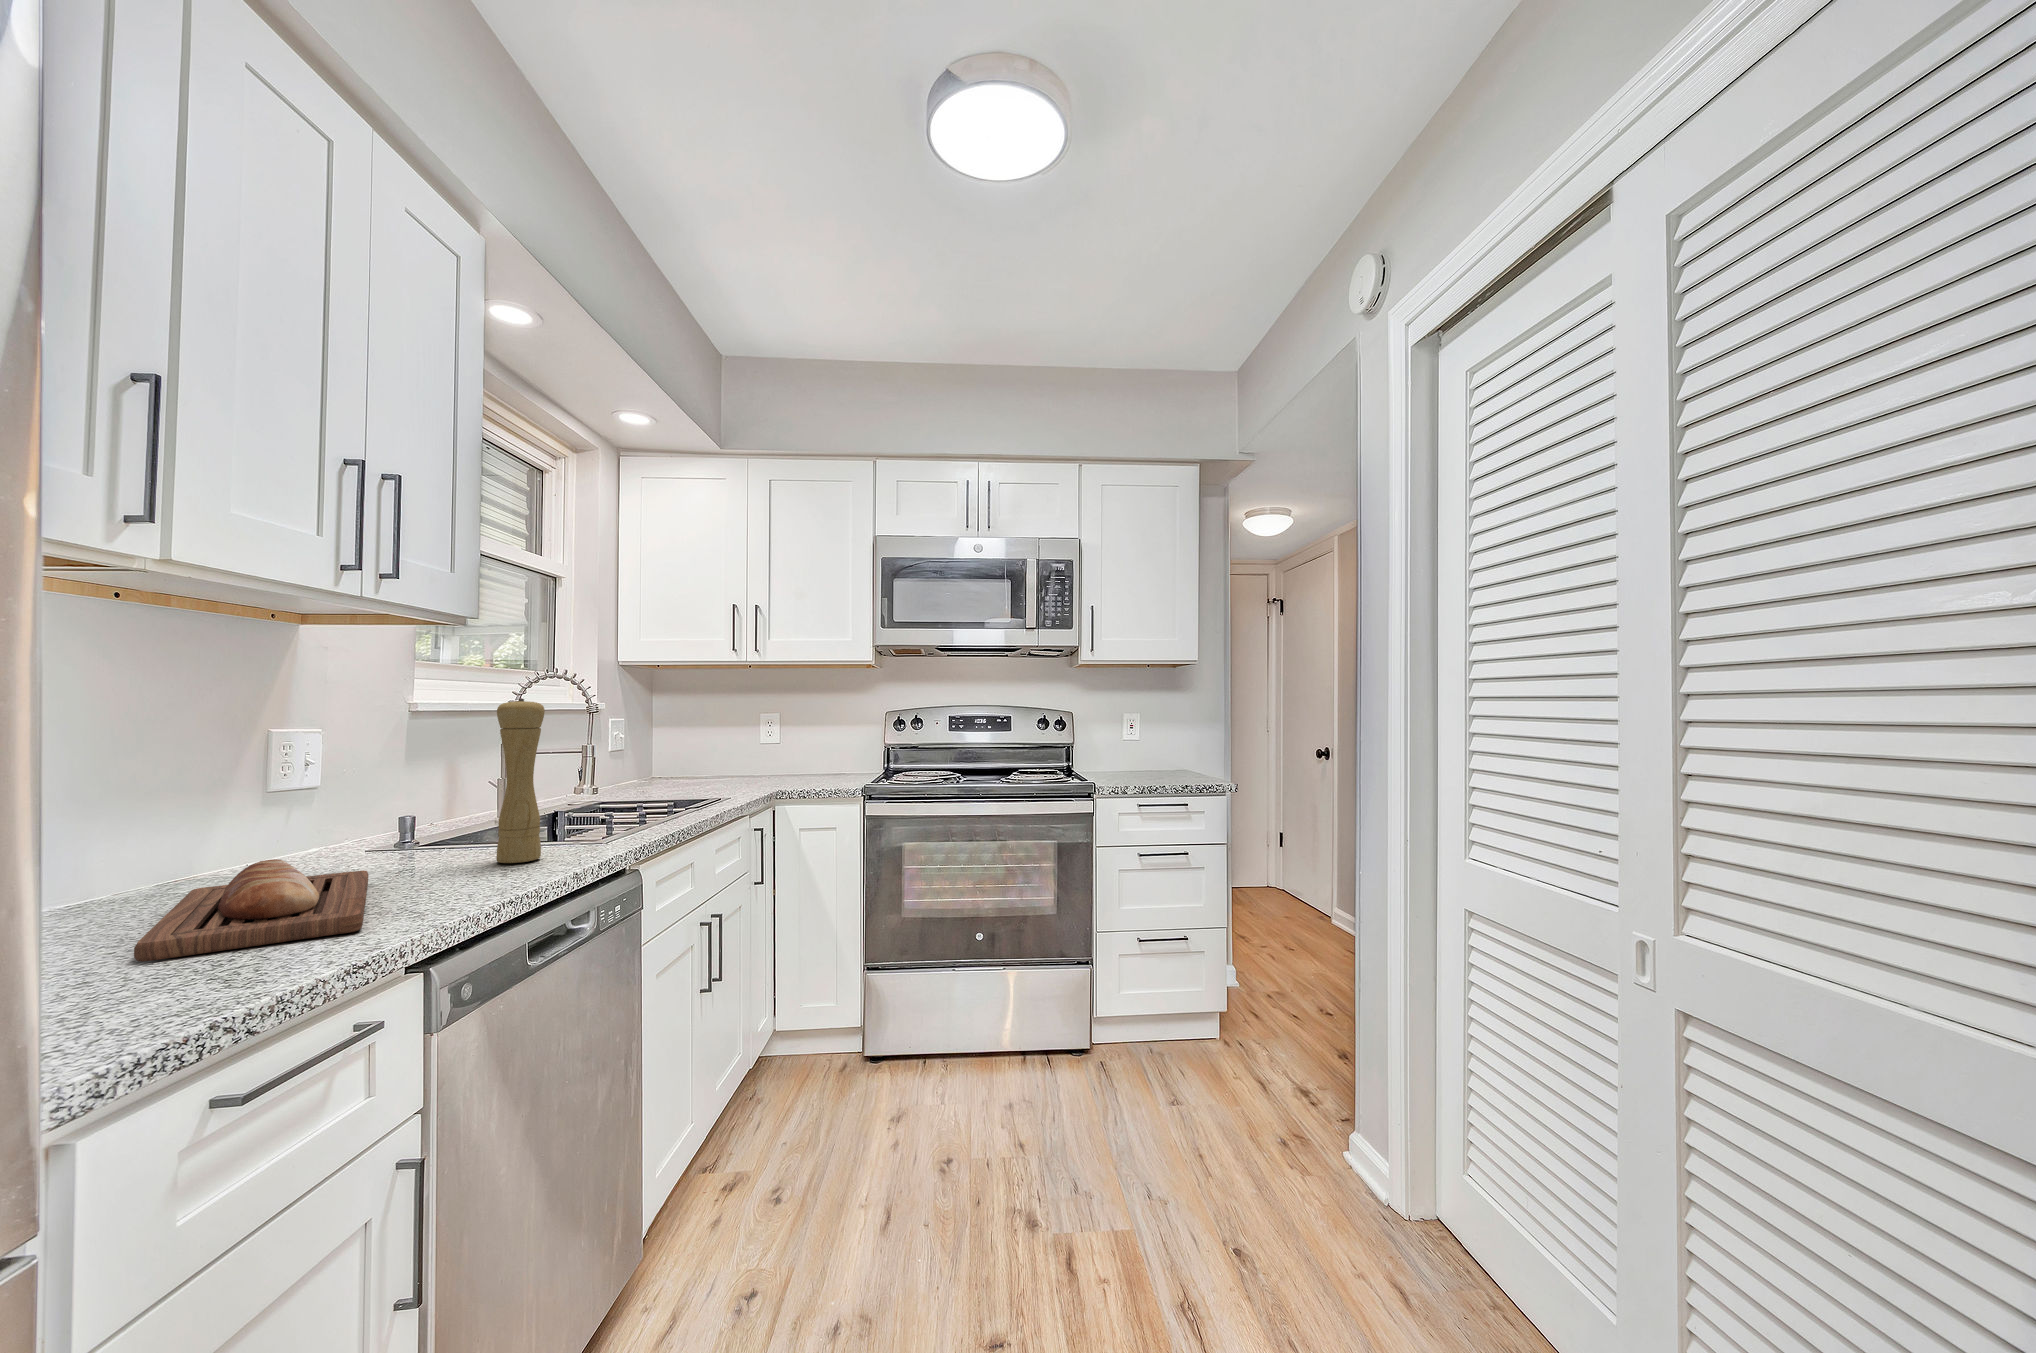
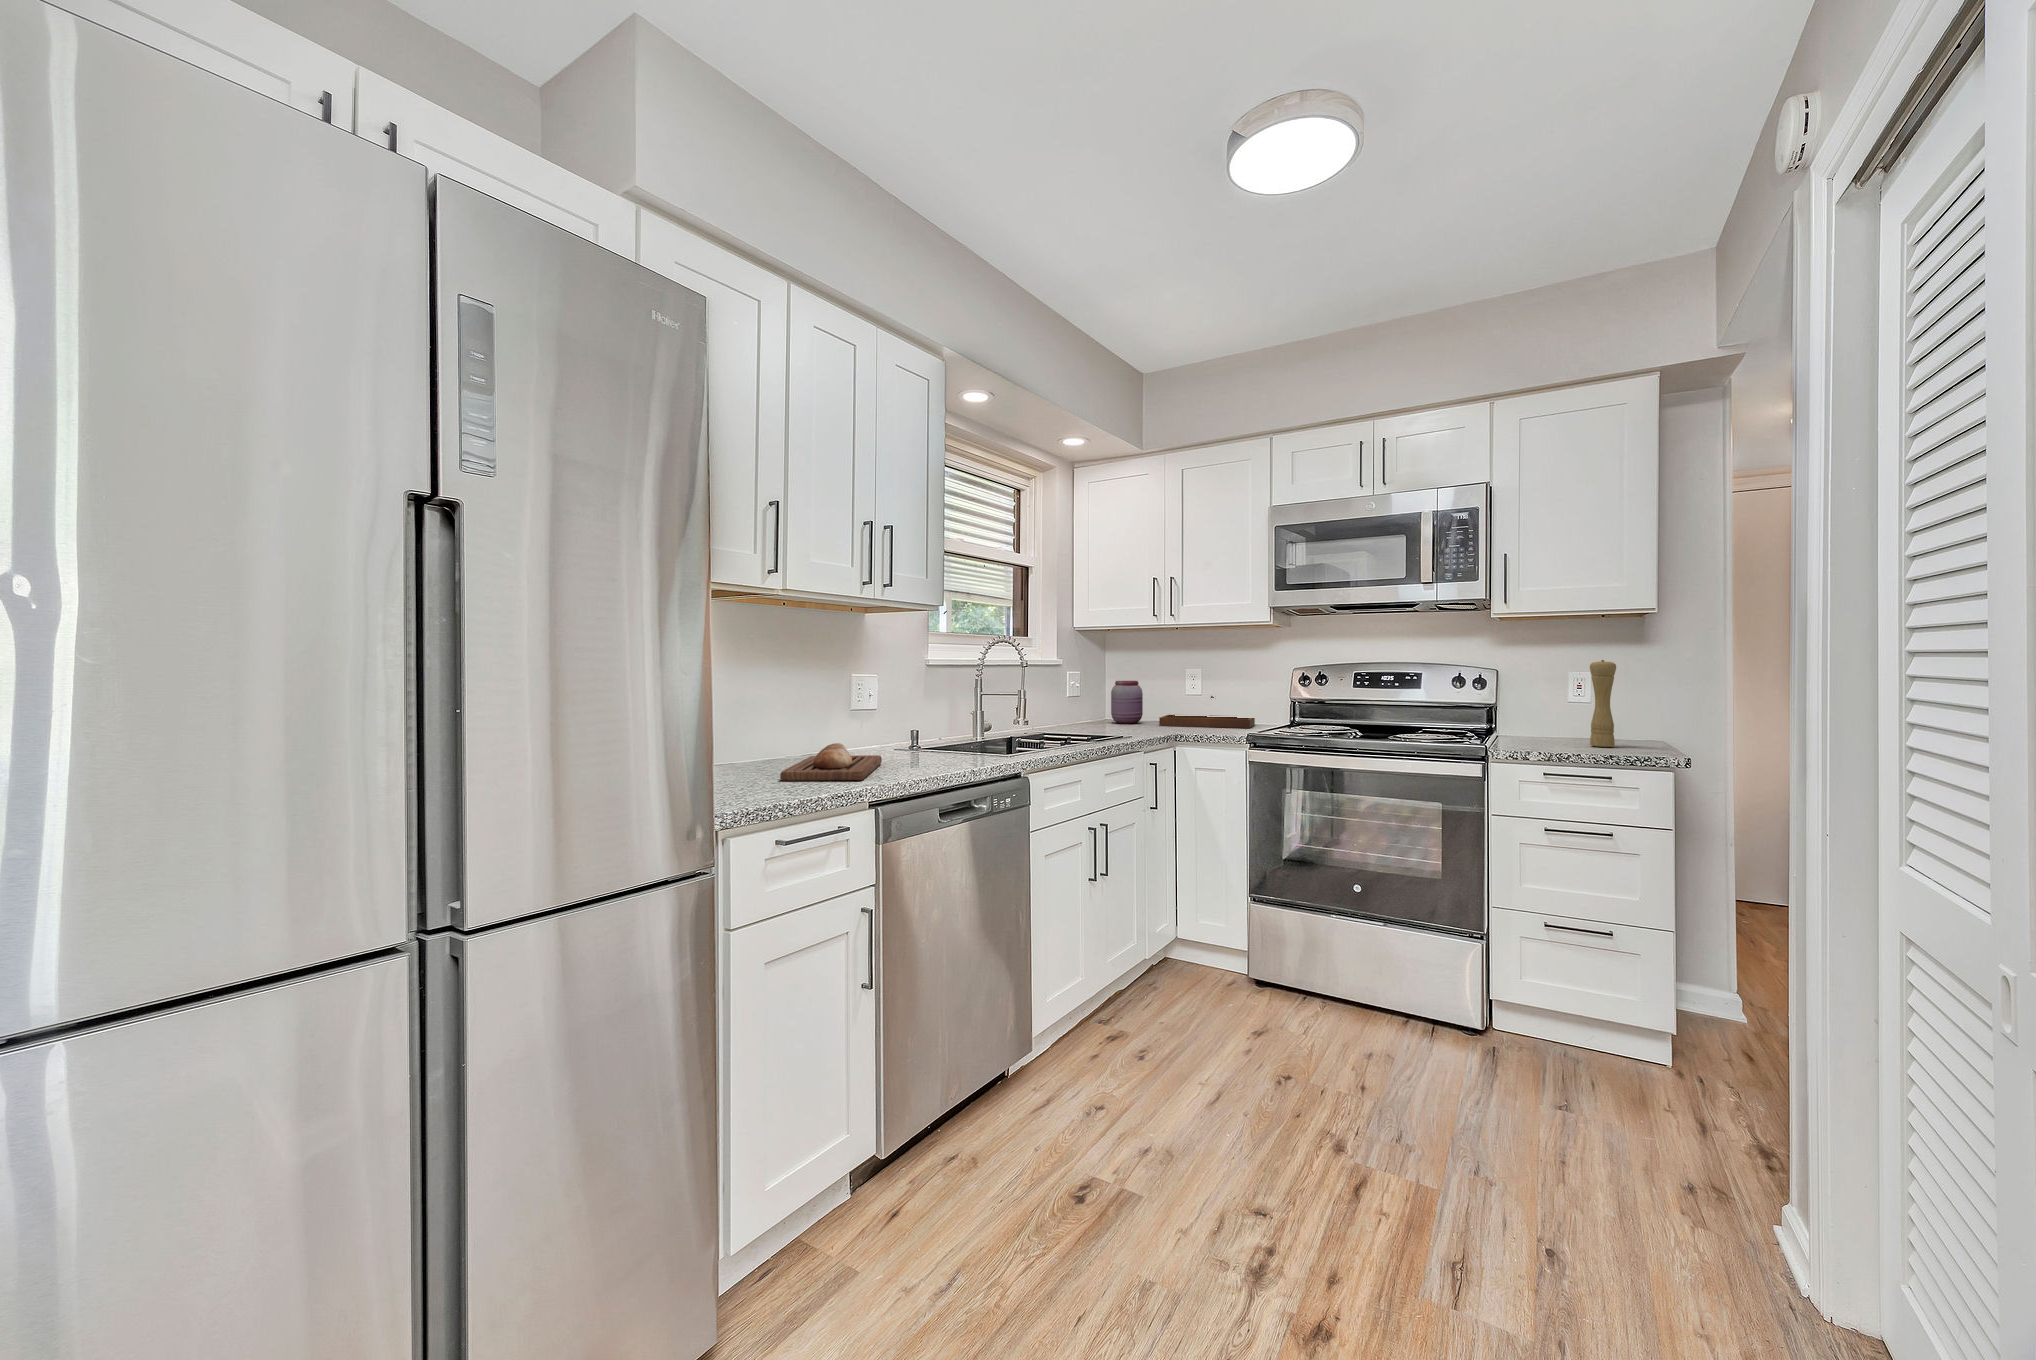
pepper mill: present [497,699,545,863] -> present [1590,660,1616,747]
jar: none [668,725,710,778] -> present [1111,681,1143,724]
tray: none [734,740,841,778] -> present [1159,696,1255,728]

